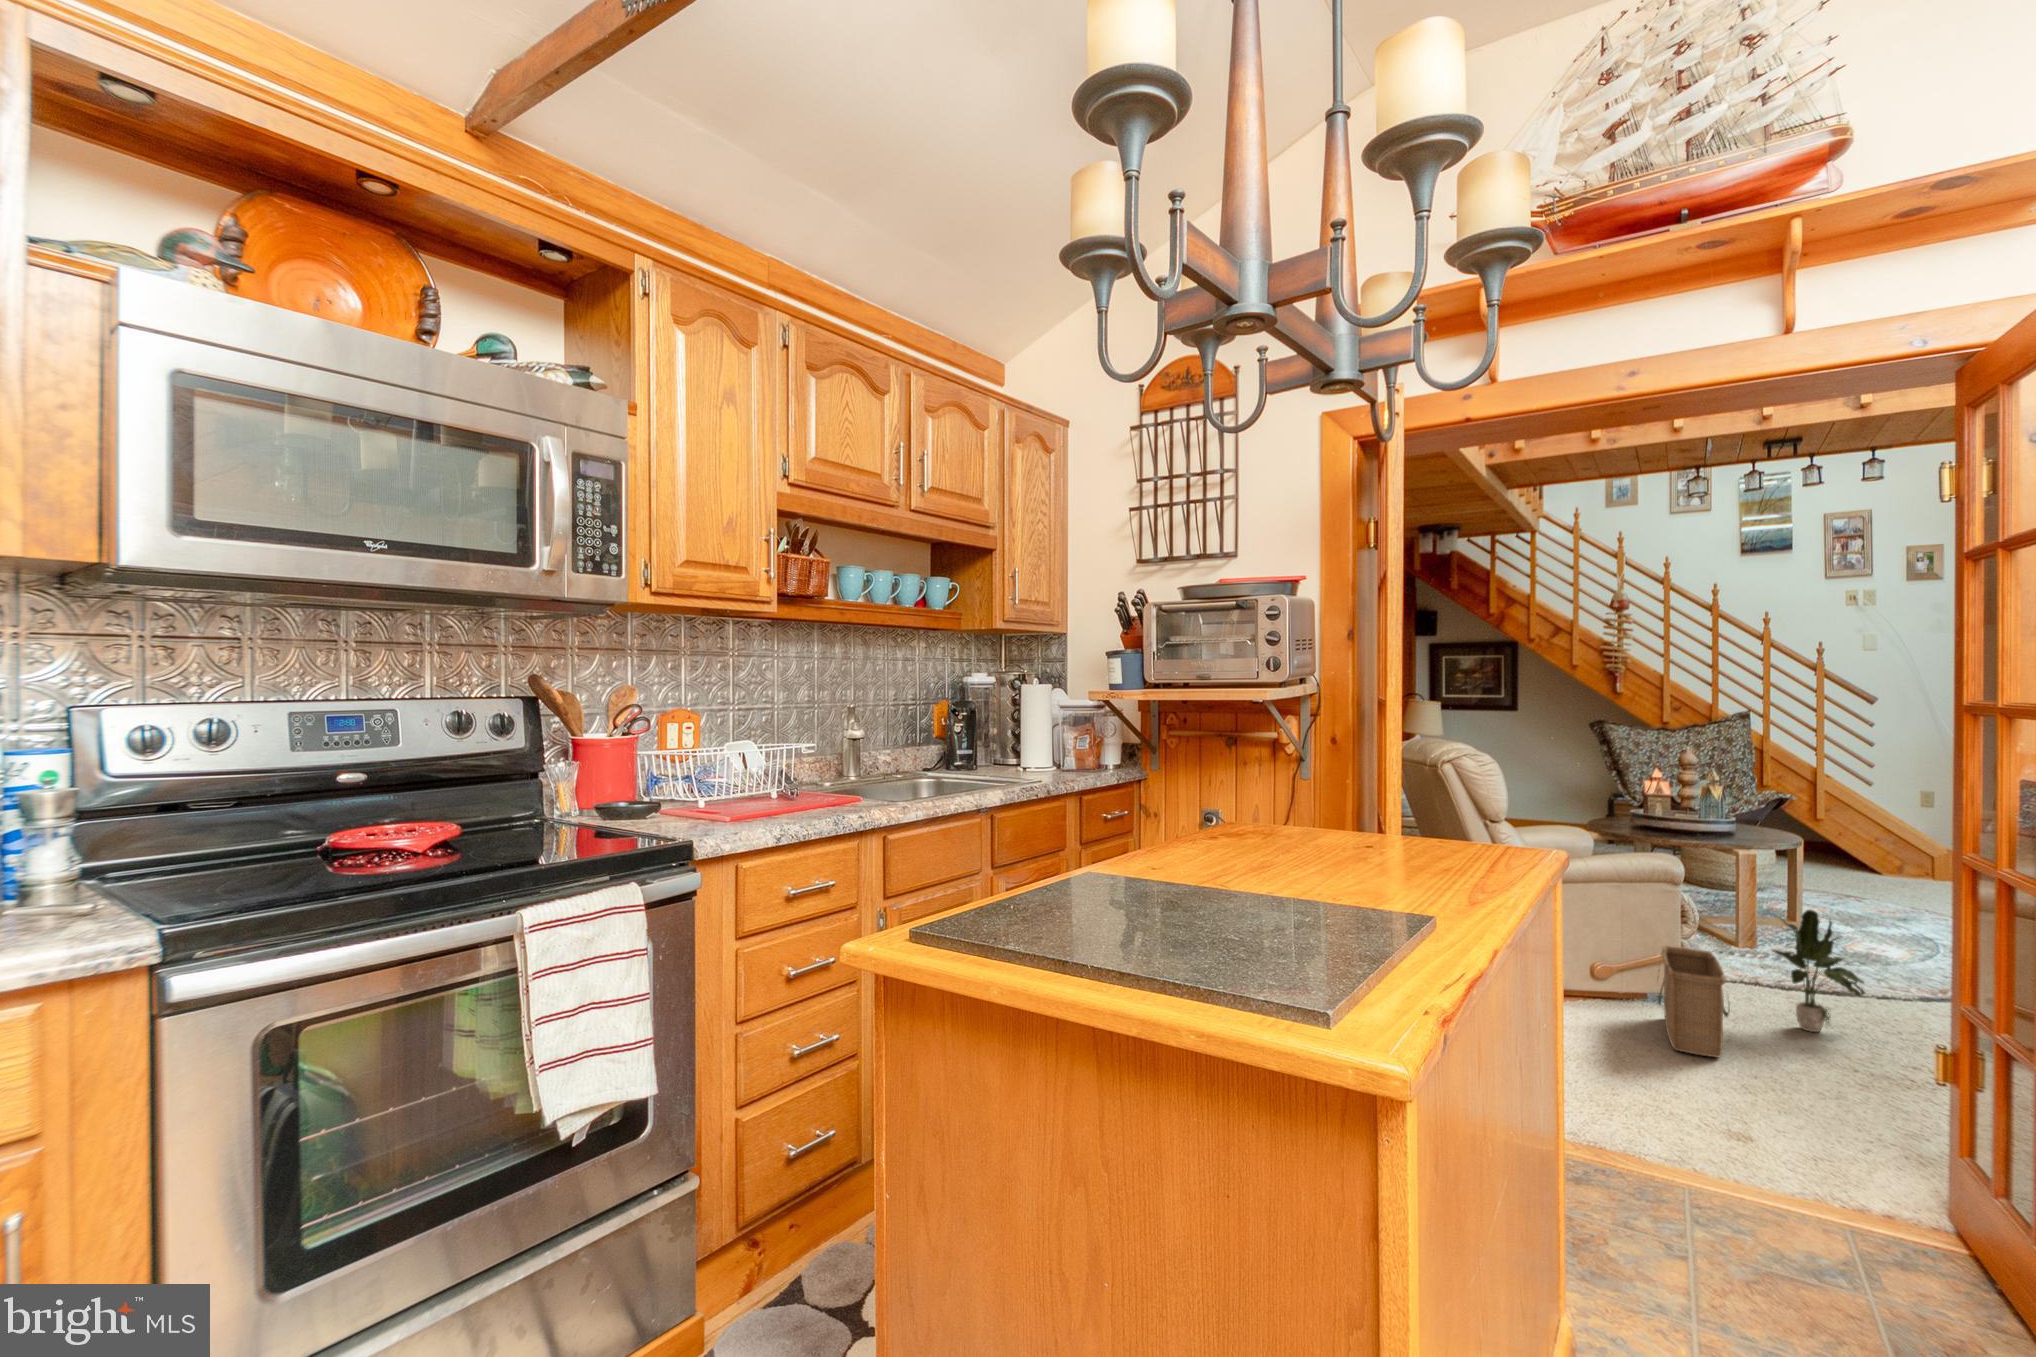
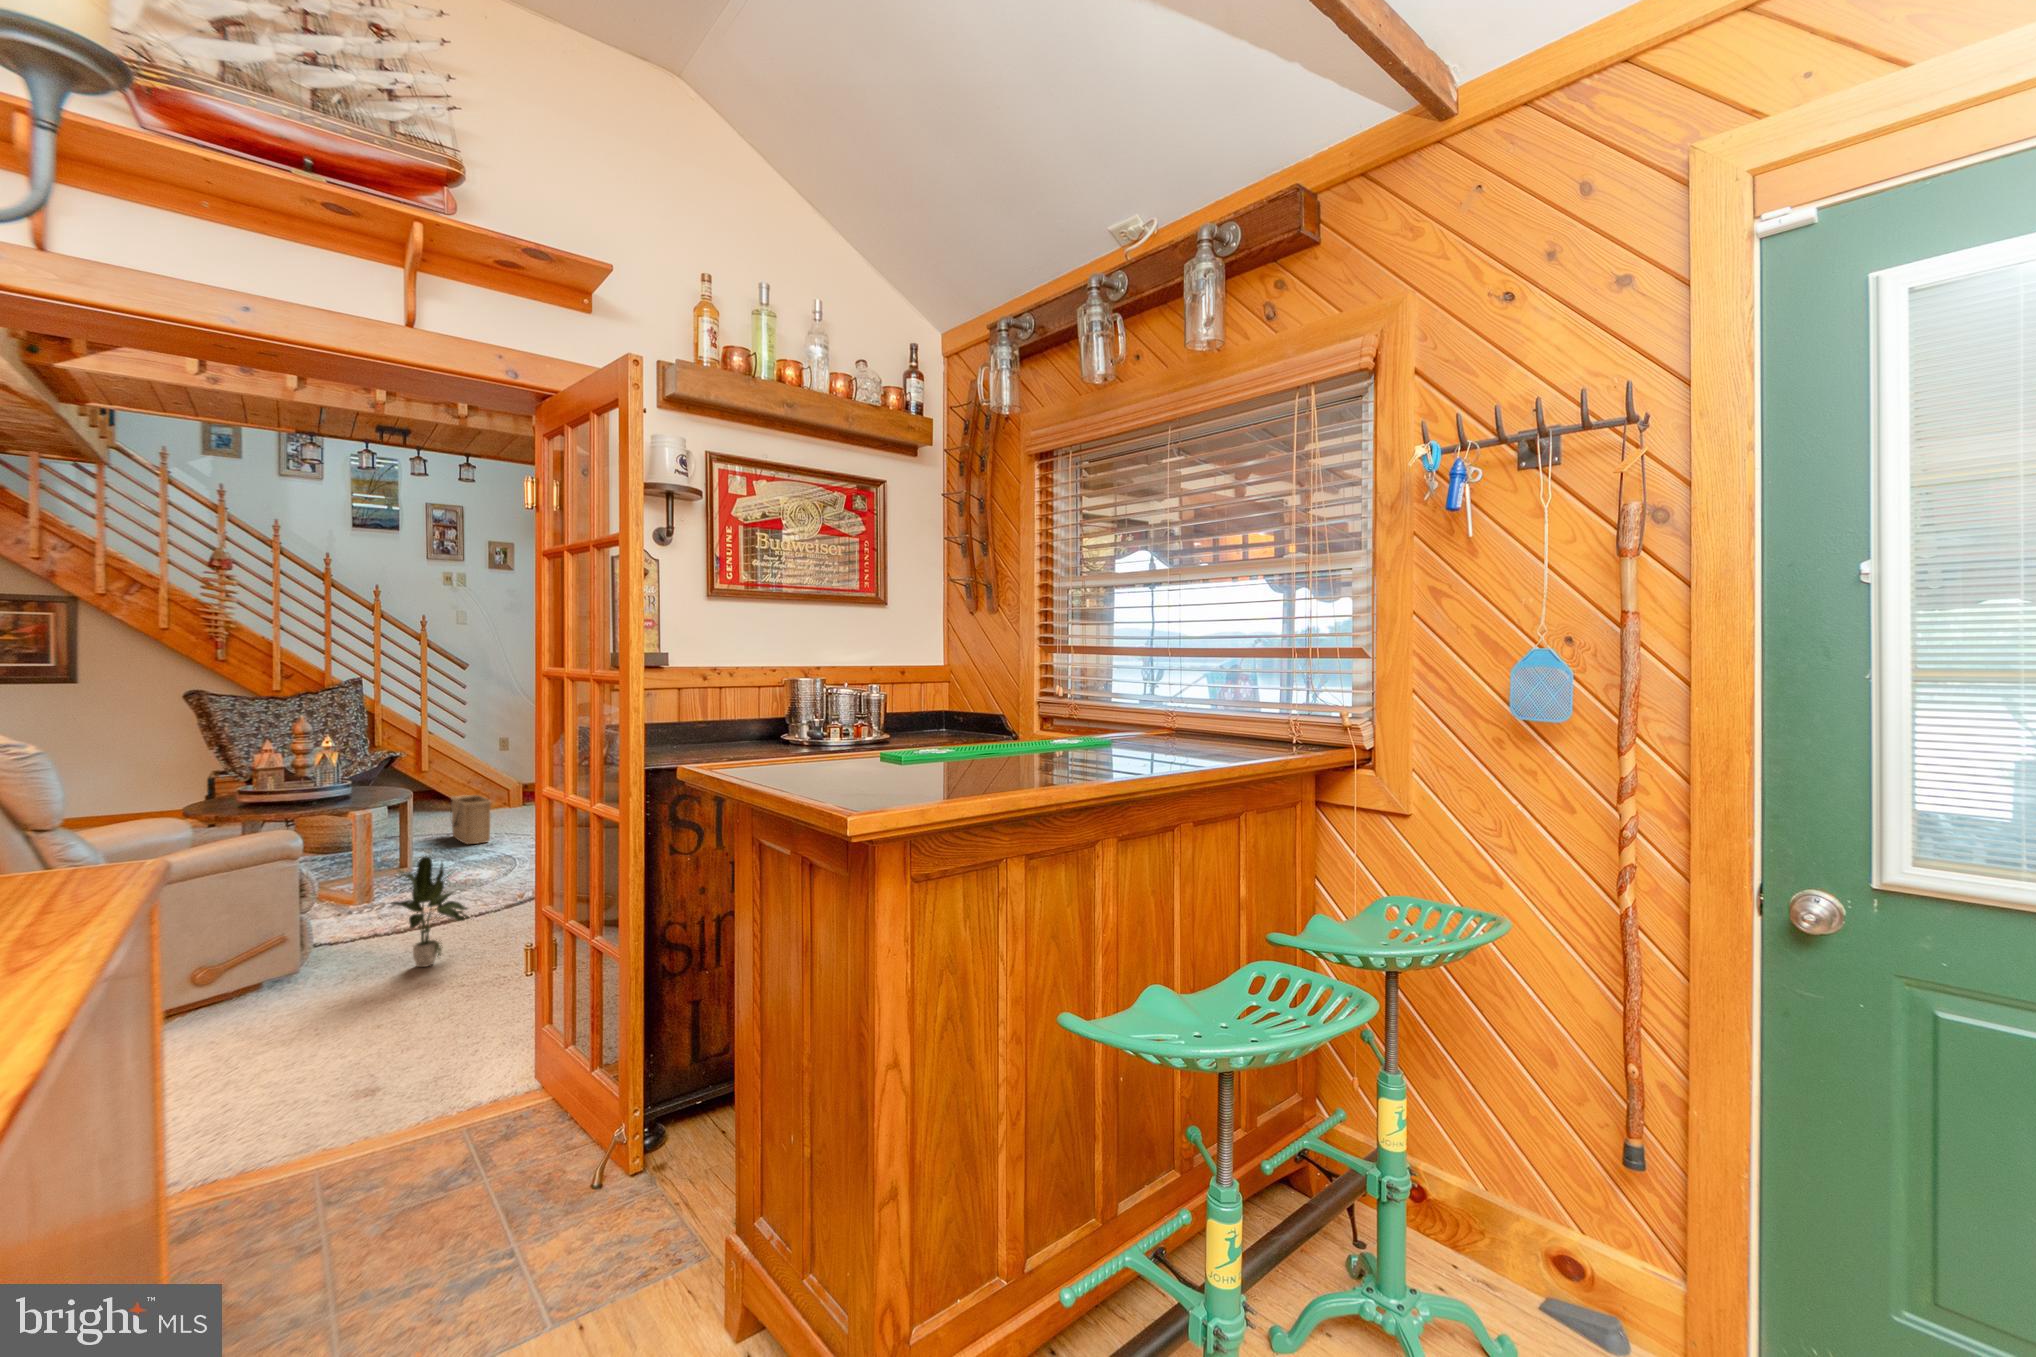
basket: present [1658,946,1730,1057] -> present [451,795,491,844]

